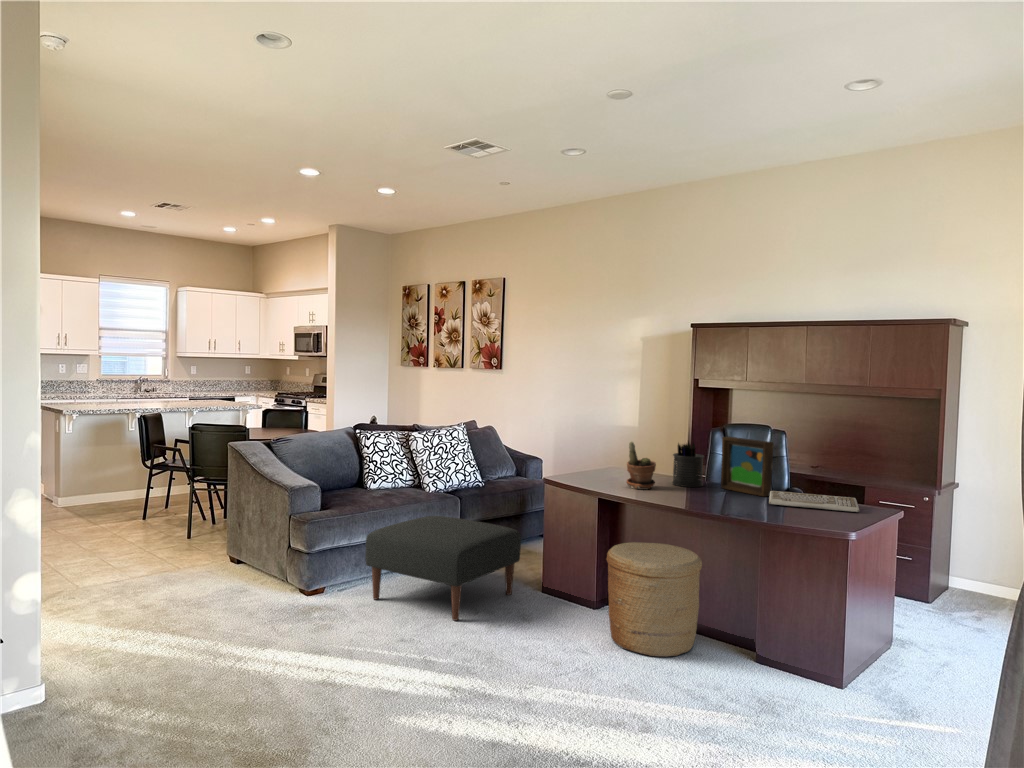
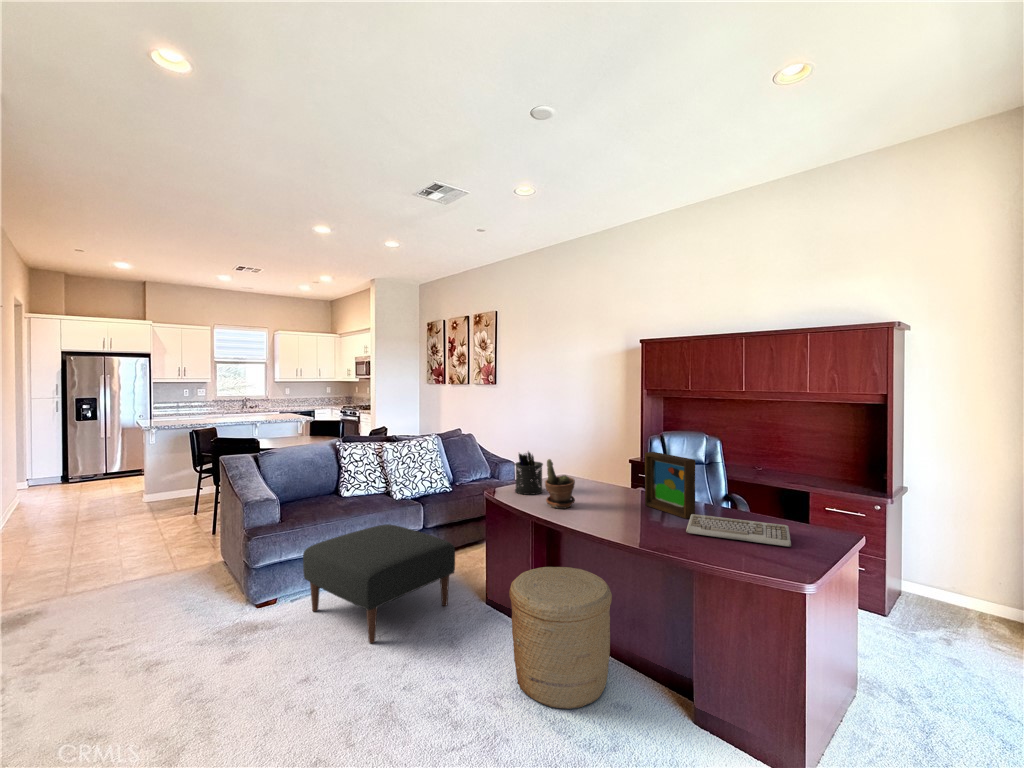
pen holder: present [672,442,704,487] -> present [515,452,543,495]

